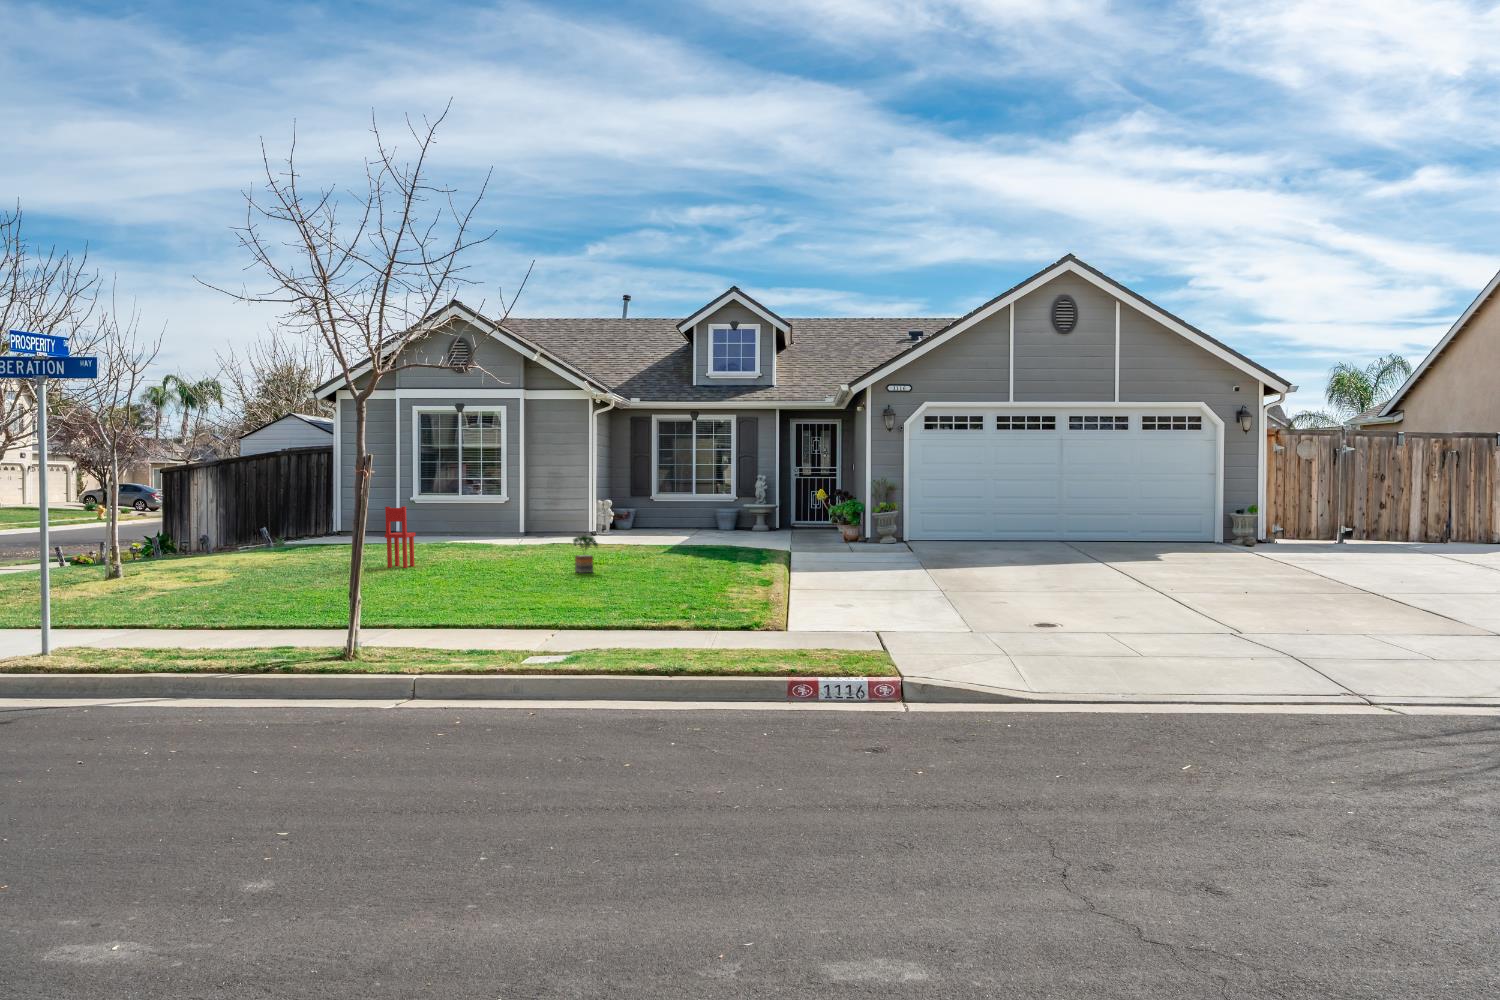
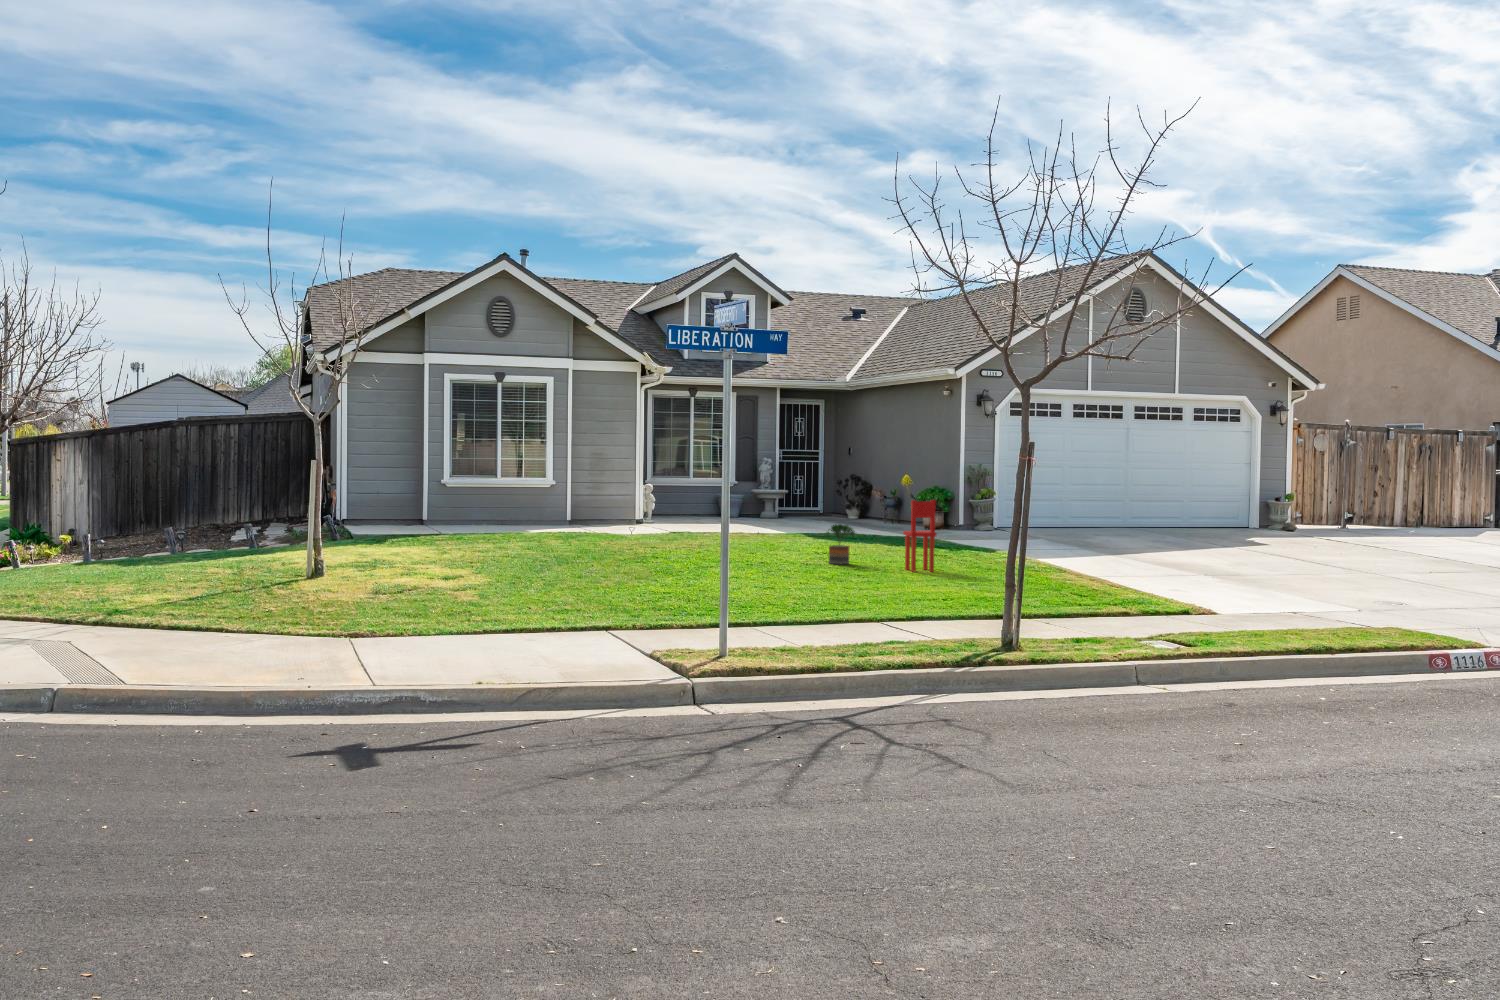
chair: present [385,506,416,568] -> present [903,500,937,572]

